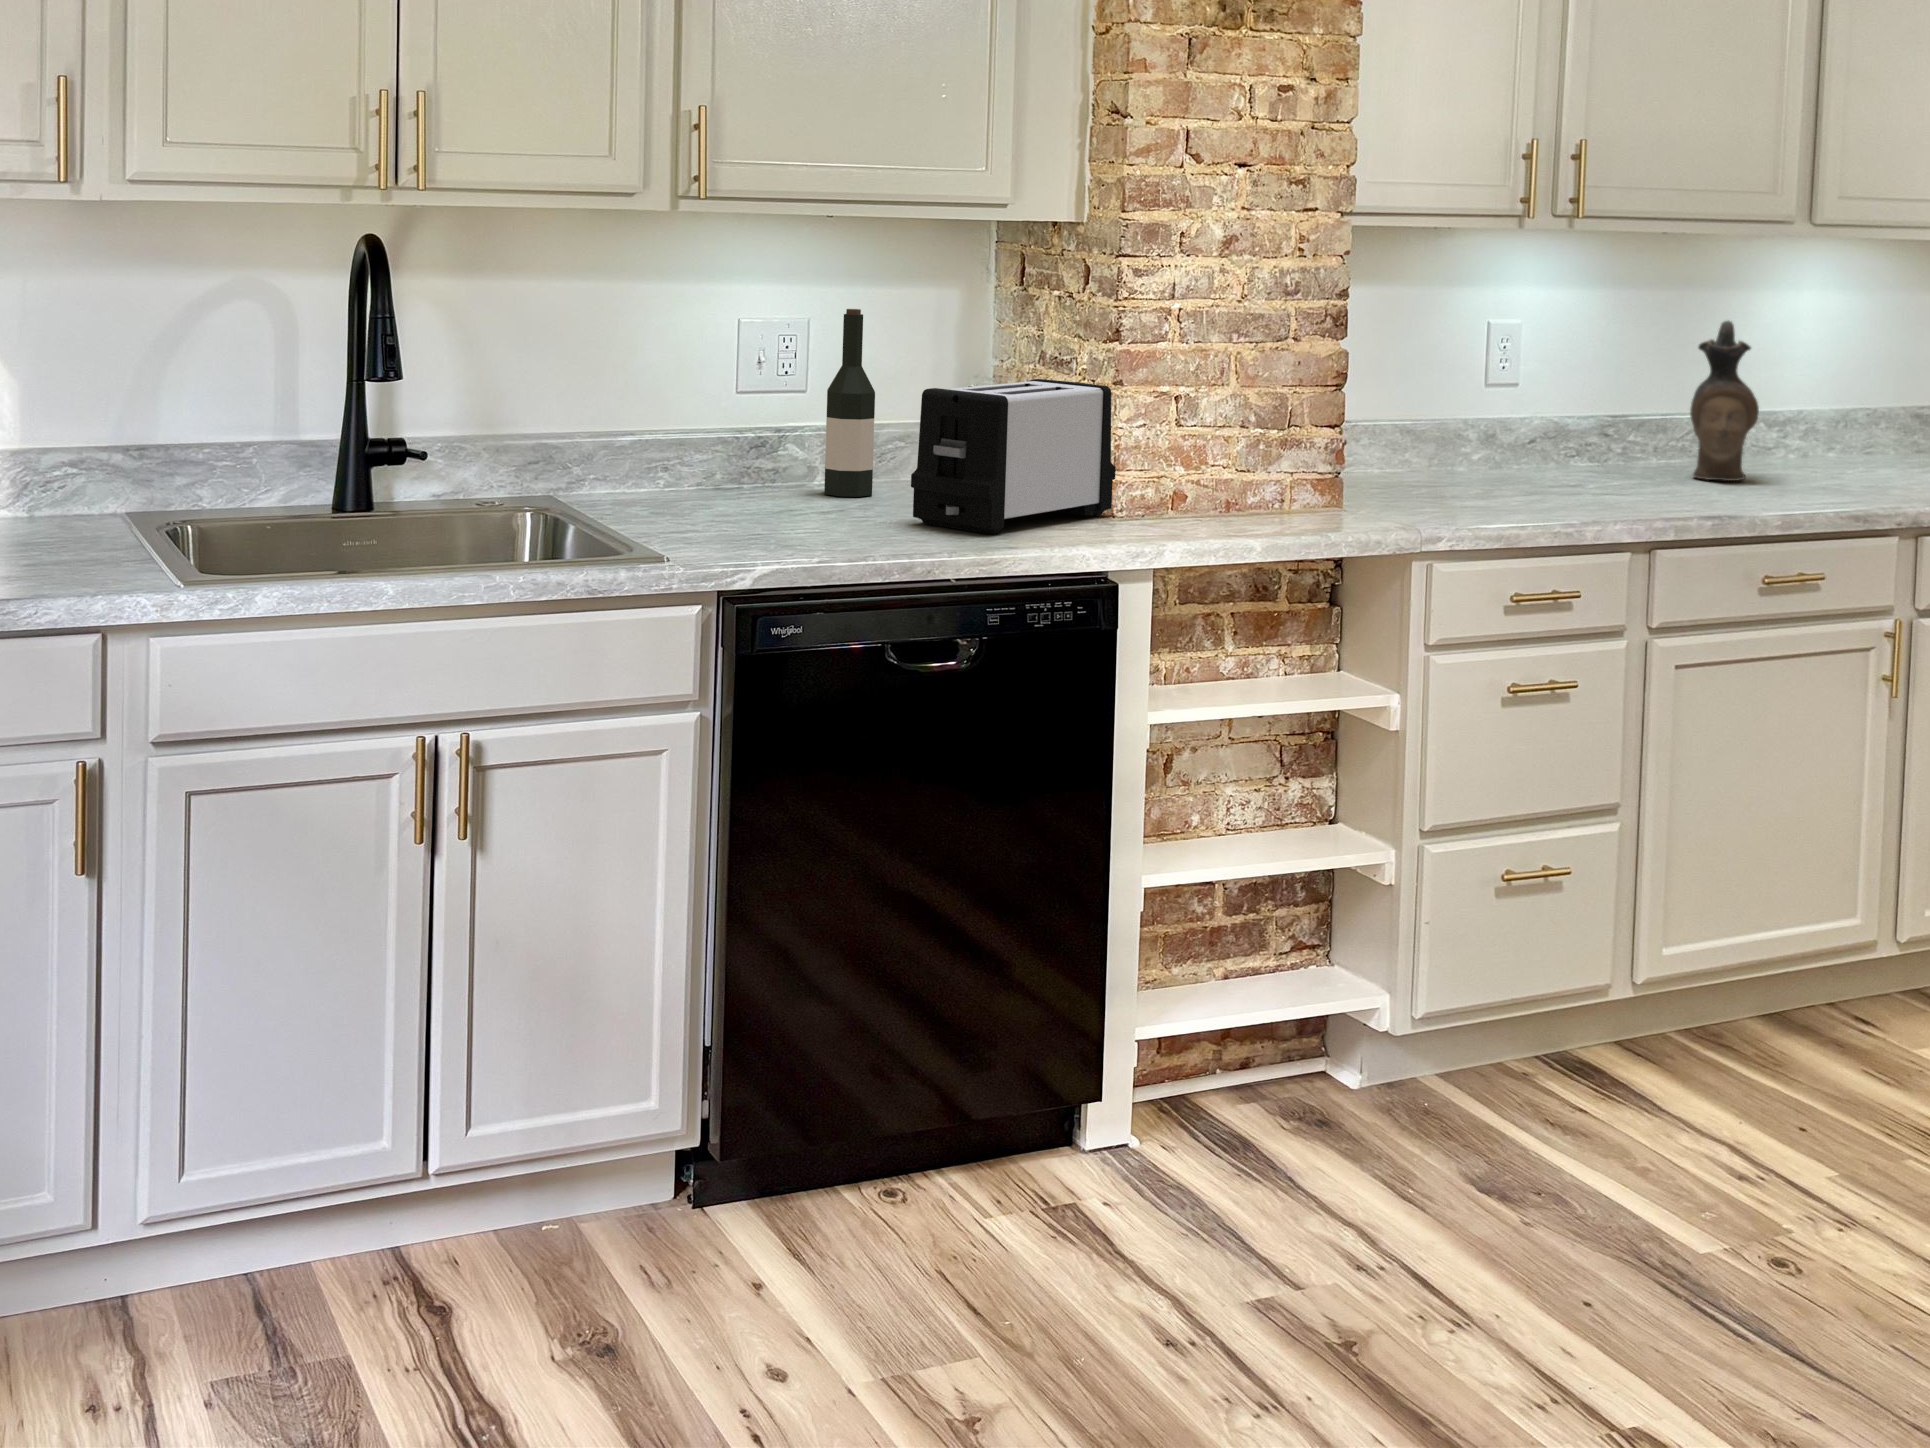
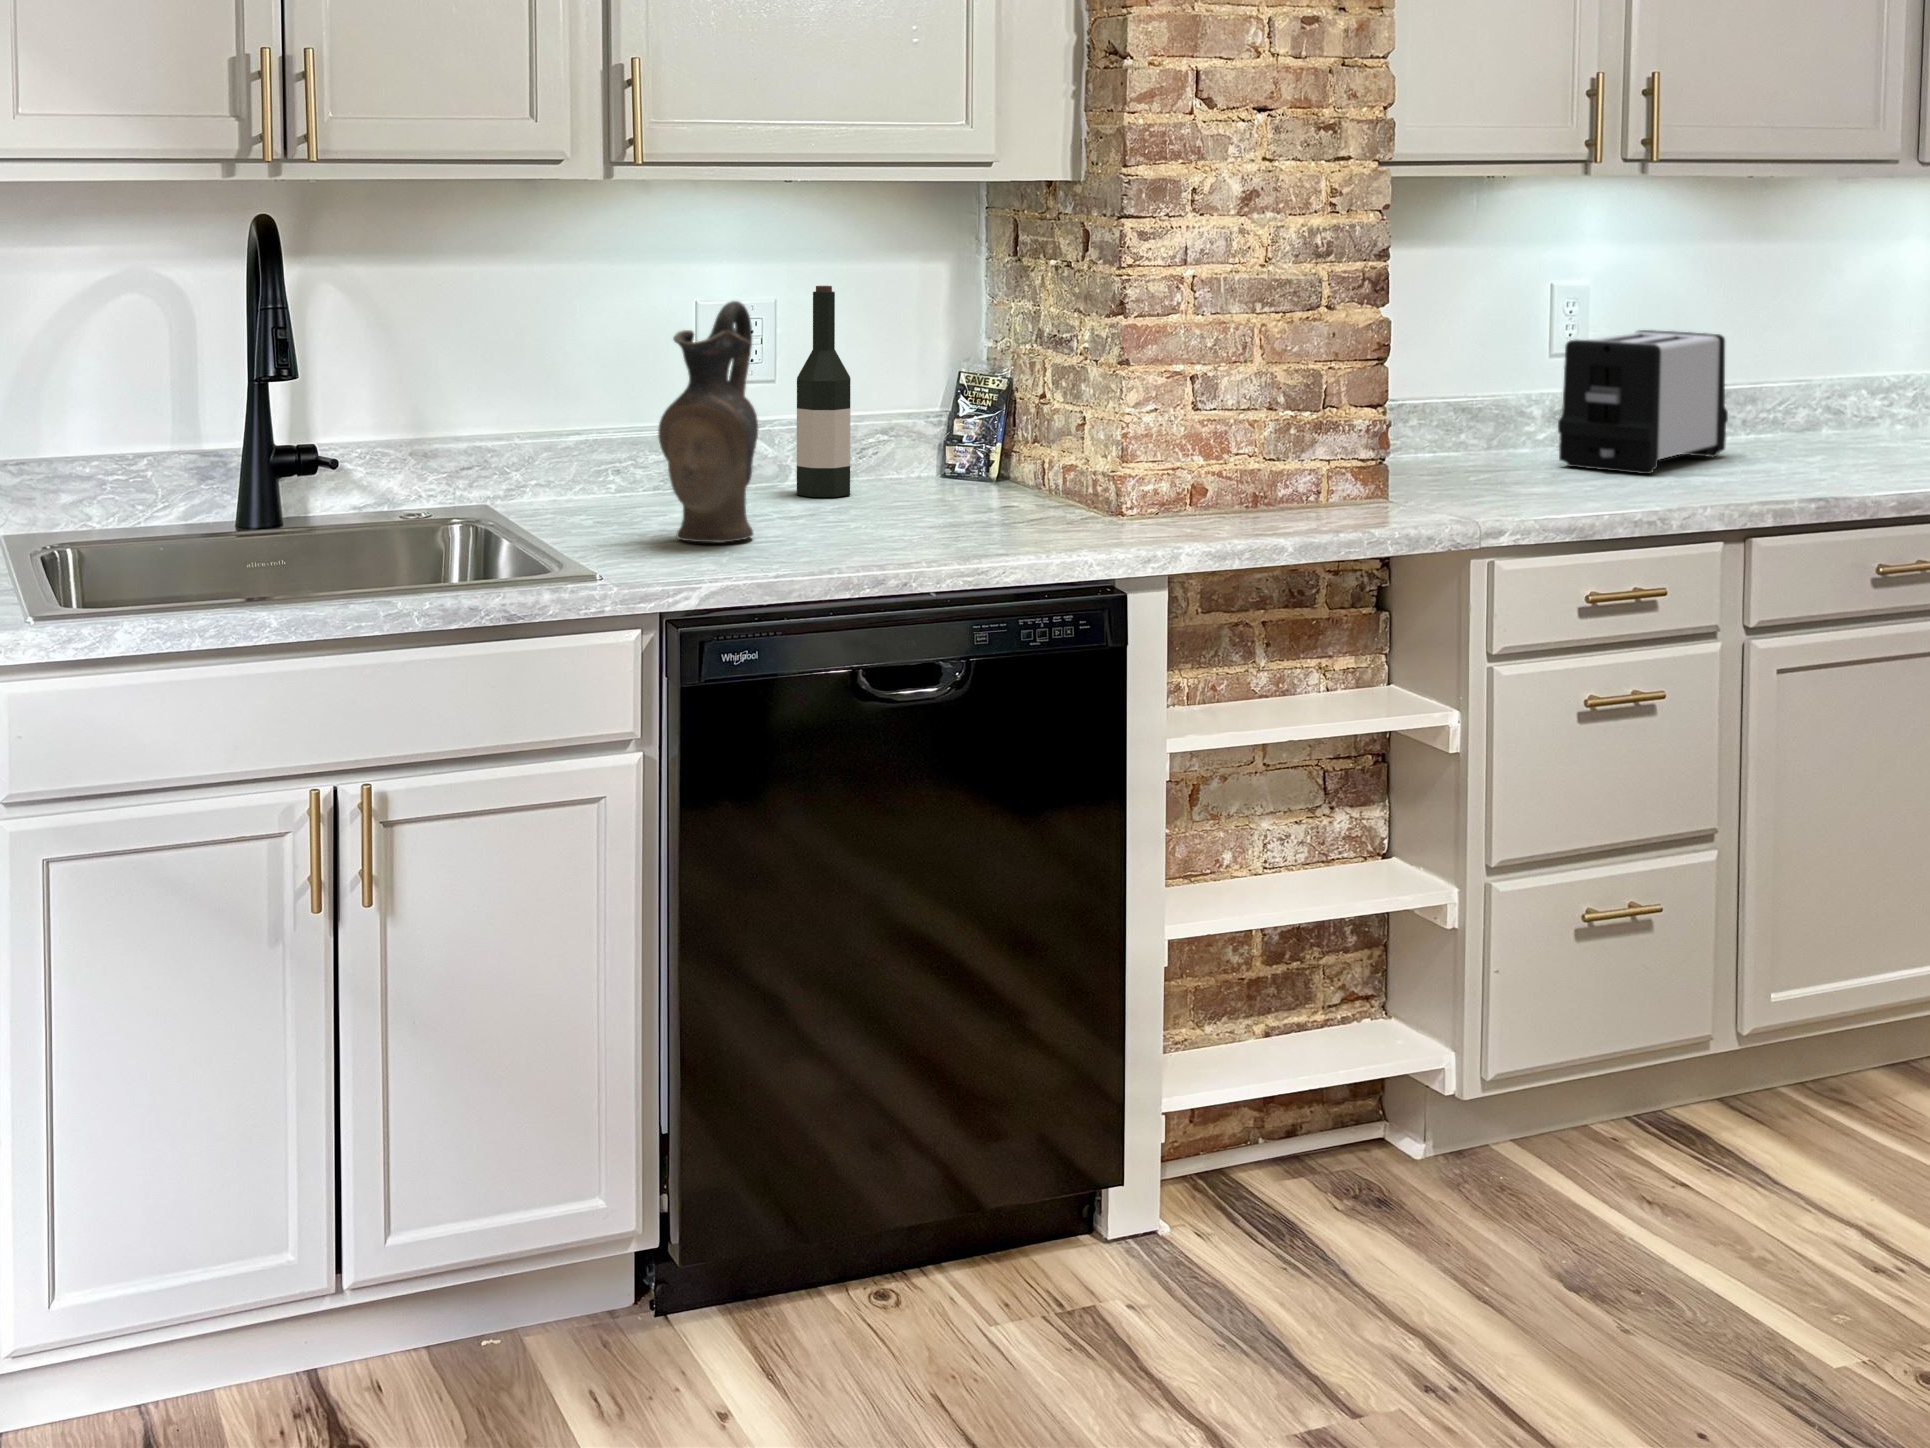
ceramic pitcher: present [1690,320,1759,481] -> present [658,301,758,543]
toaster: present [911,379,1116,534] -> present [1558,330,1728,474]

